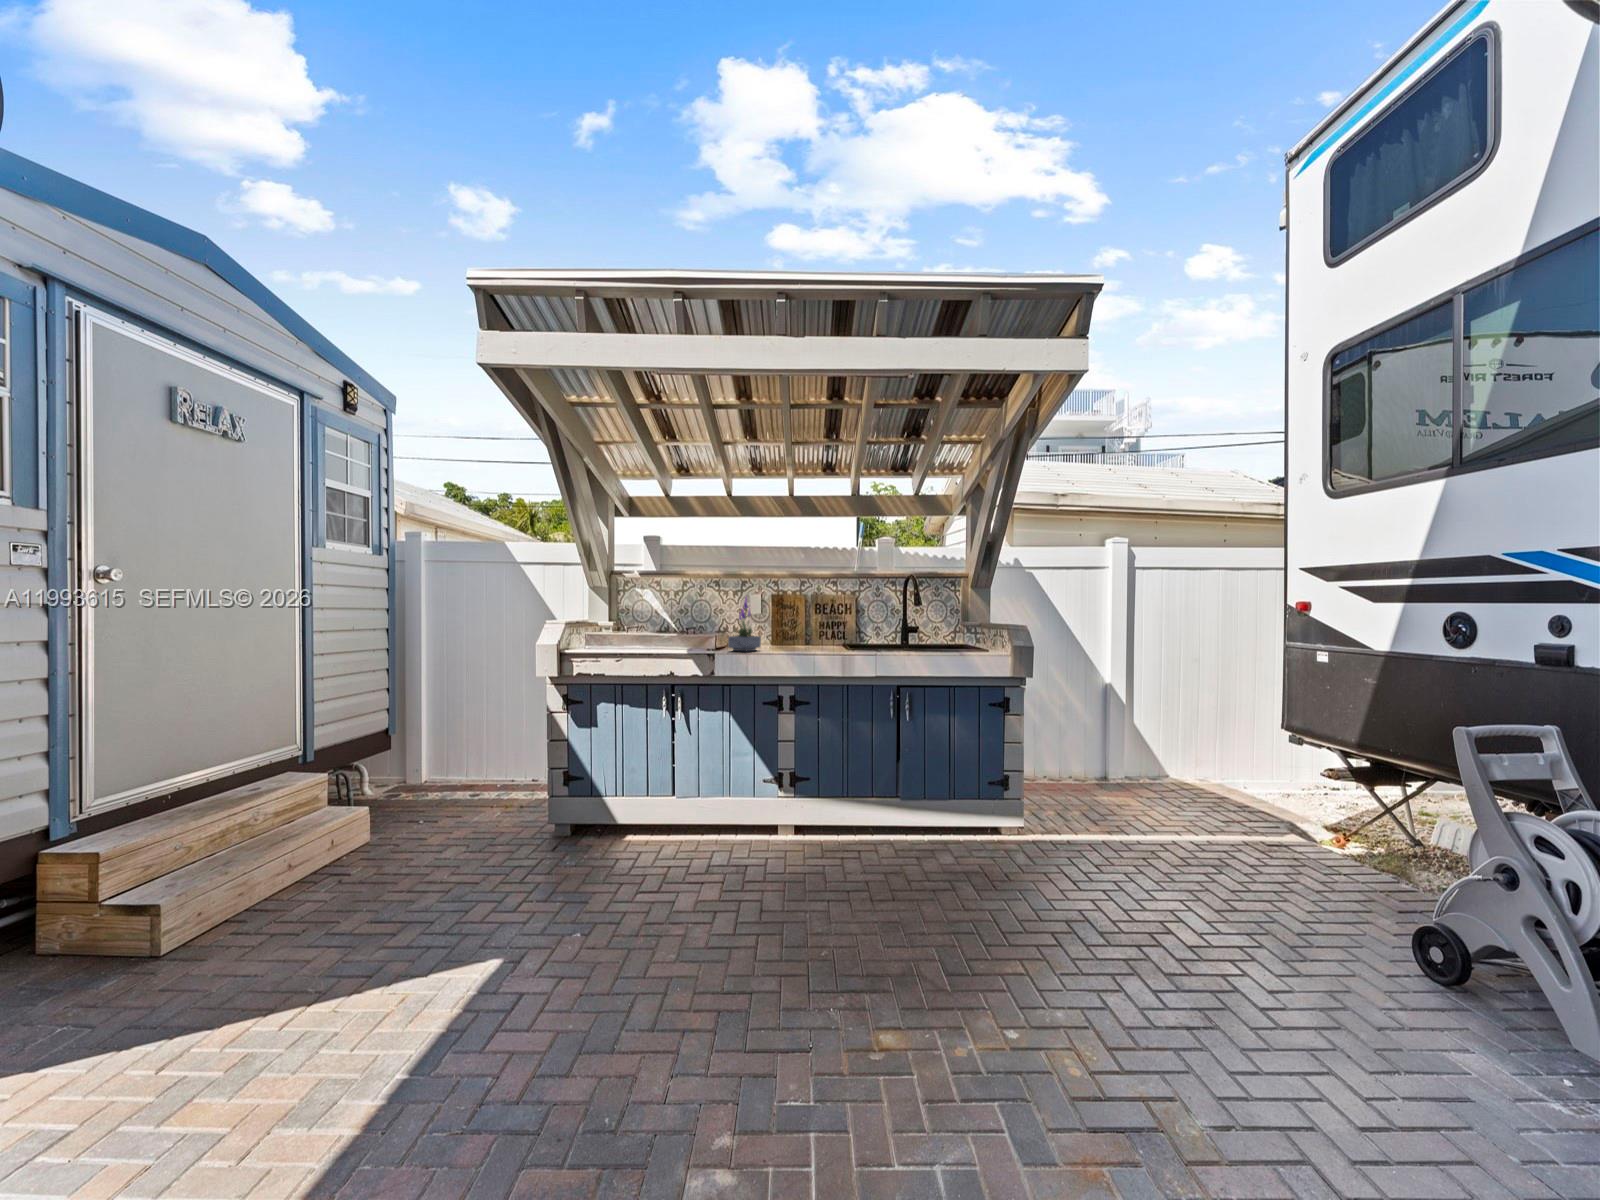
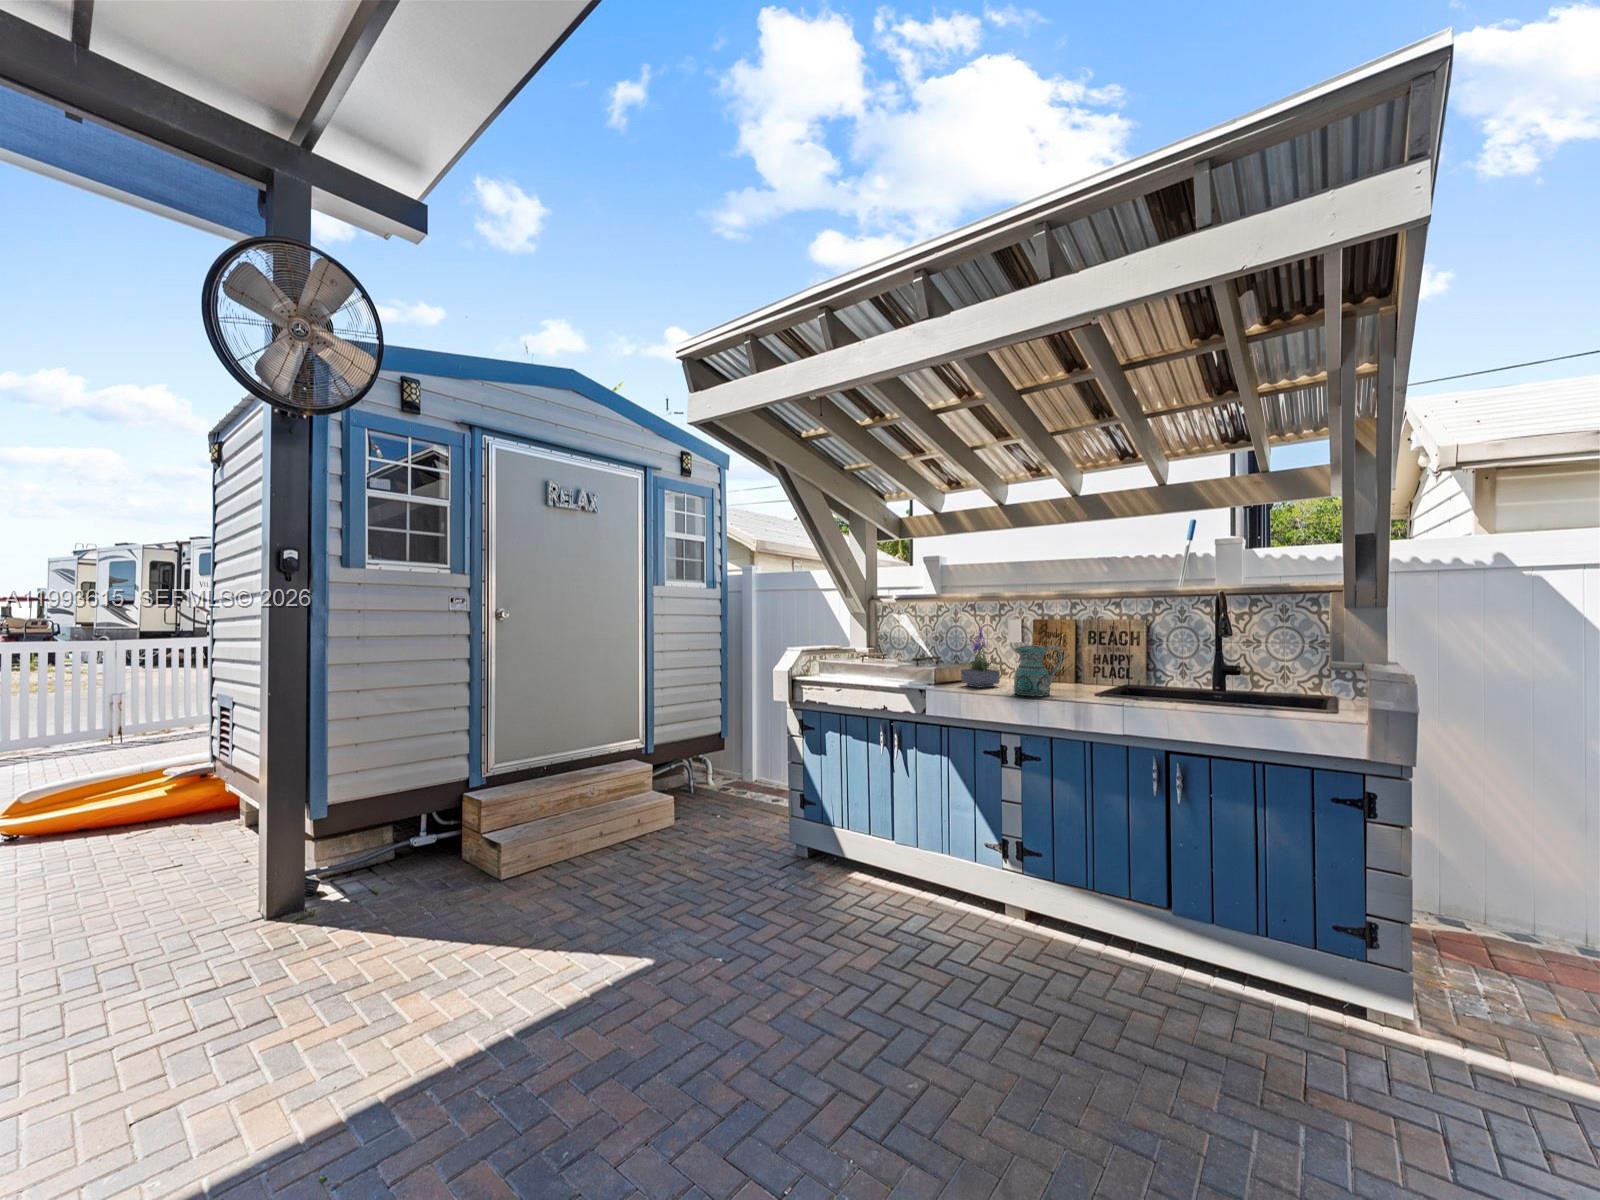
ceramic pitcher: none [781,612,817,654] -> present [1014,645,1062,697]

